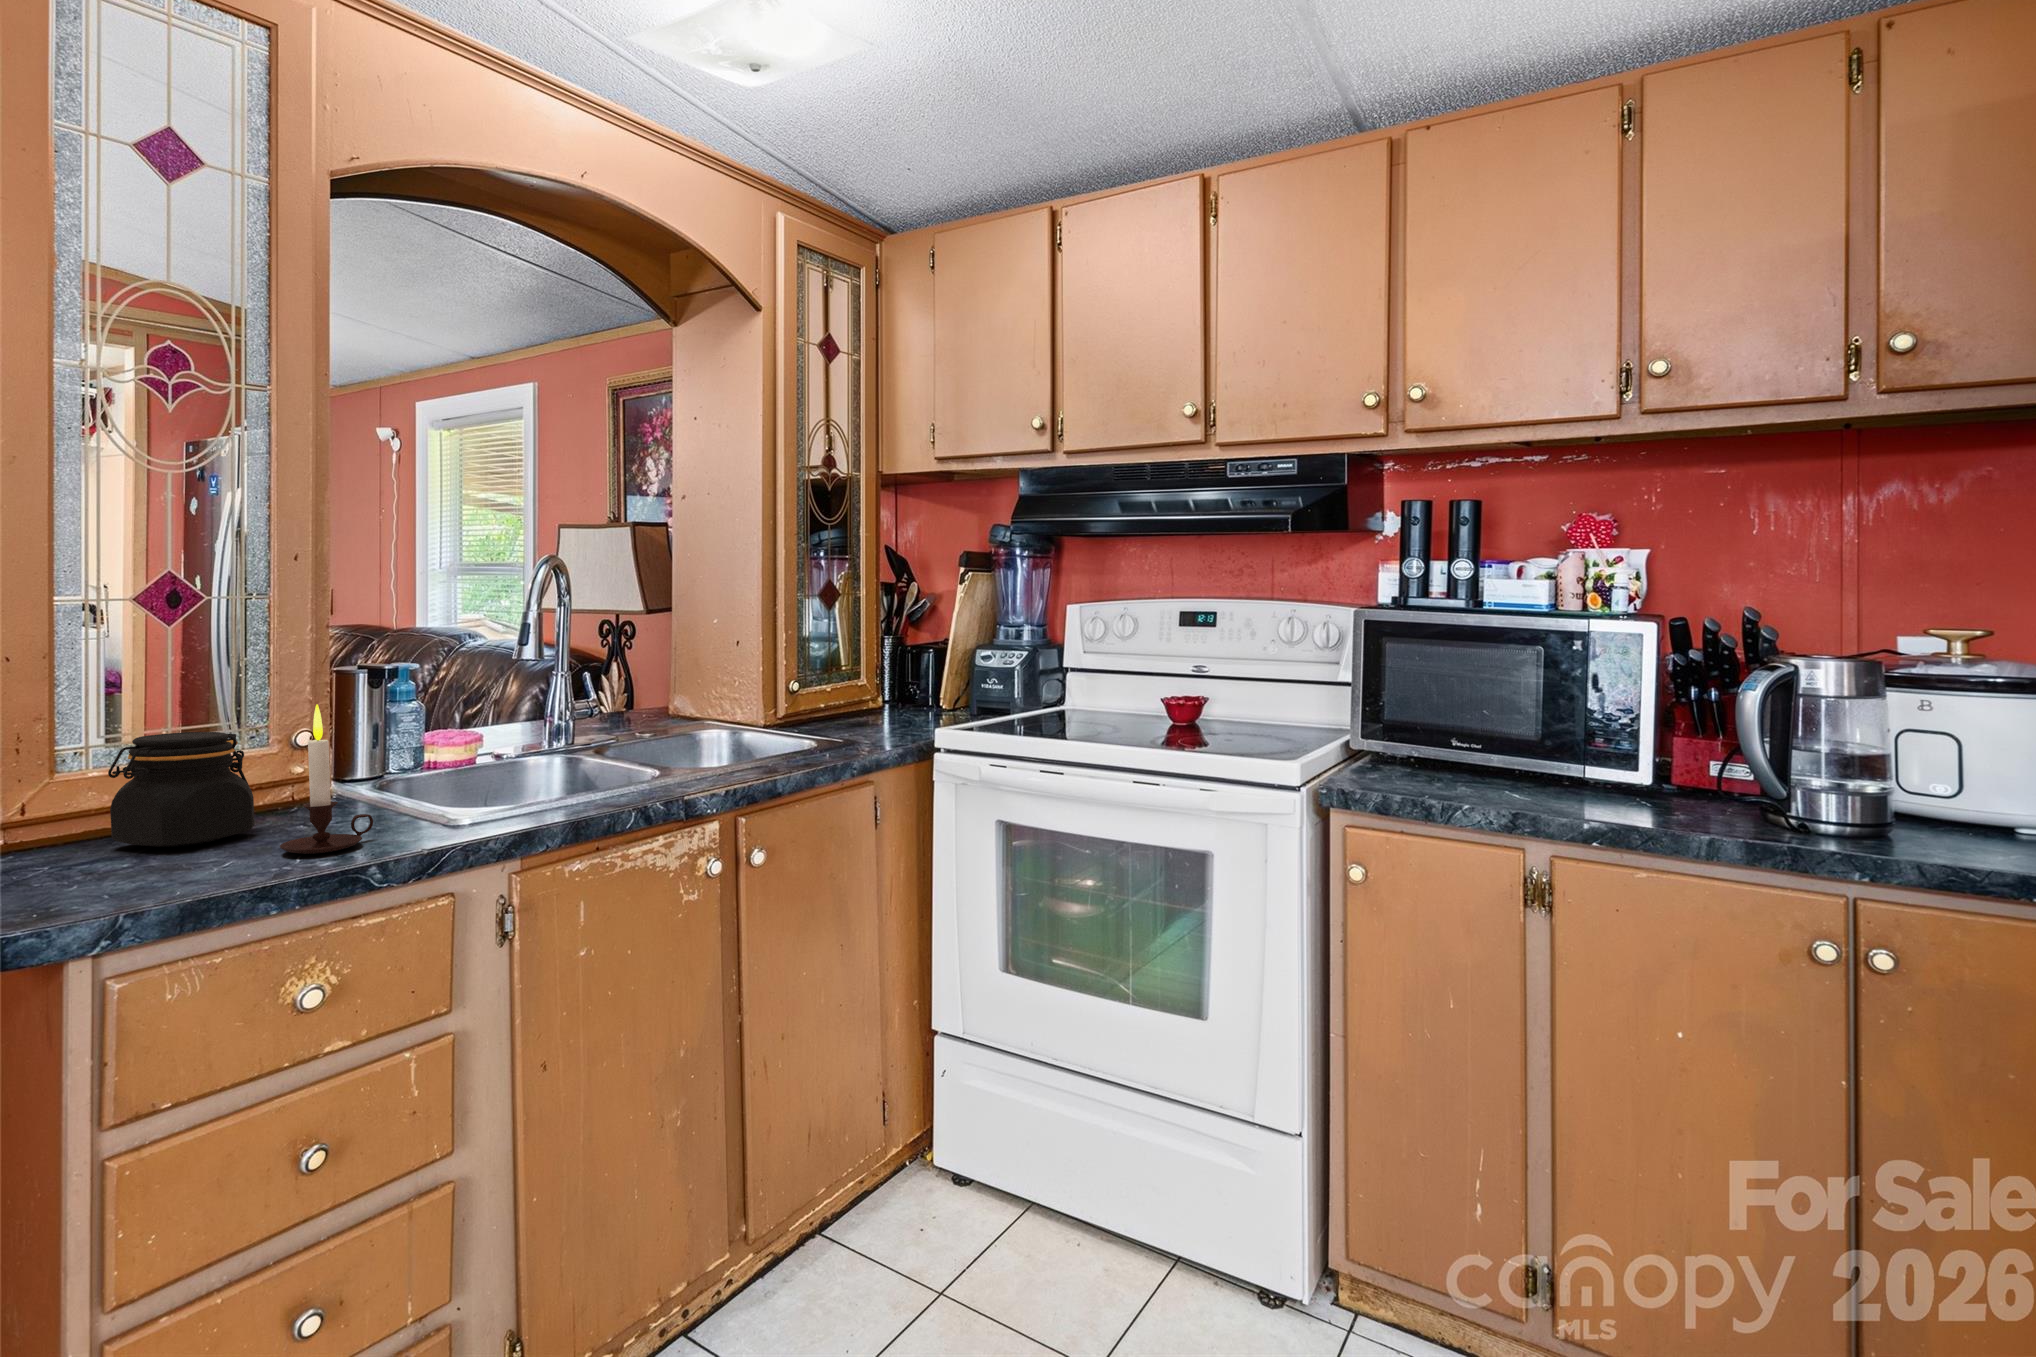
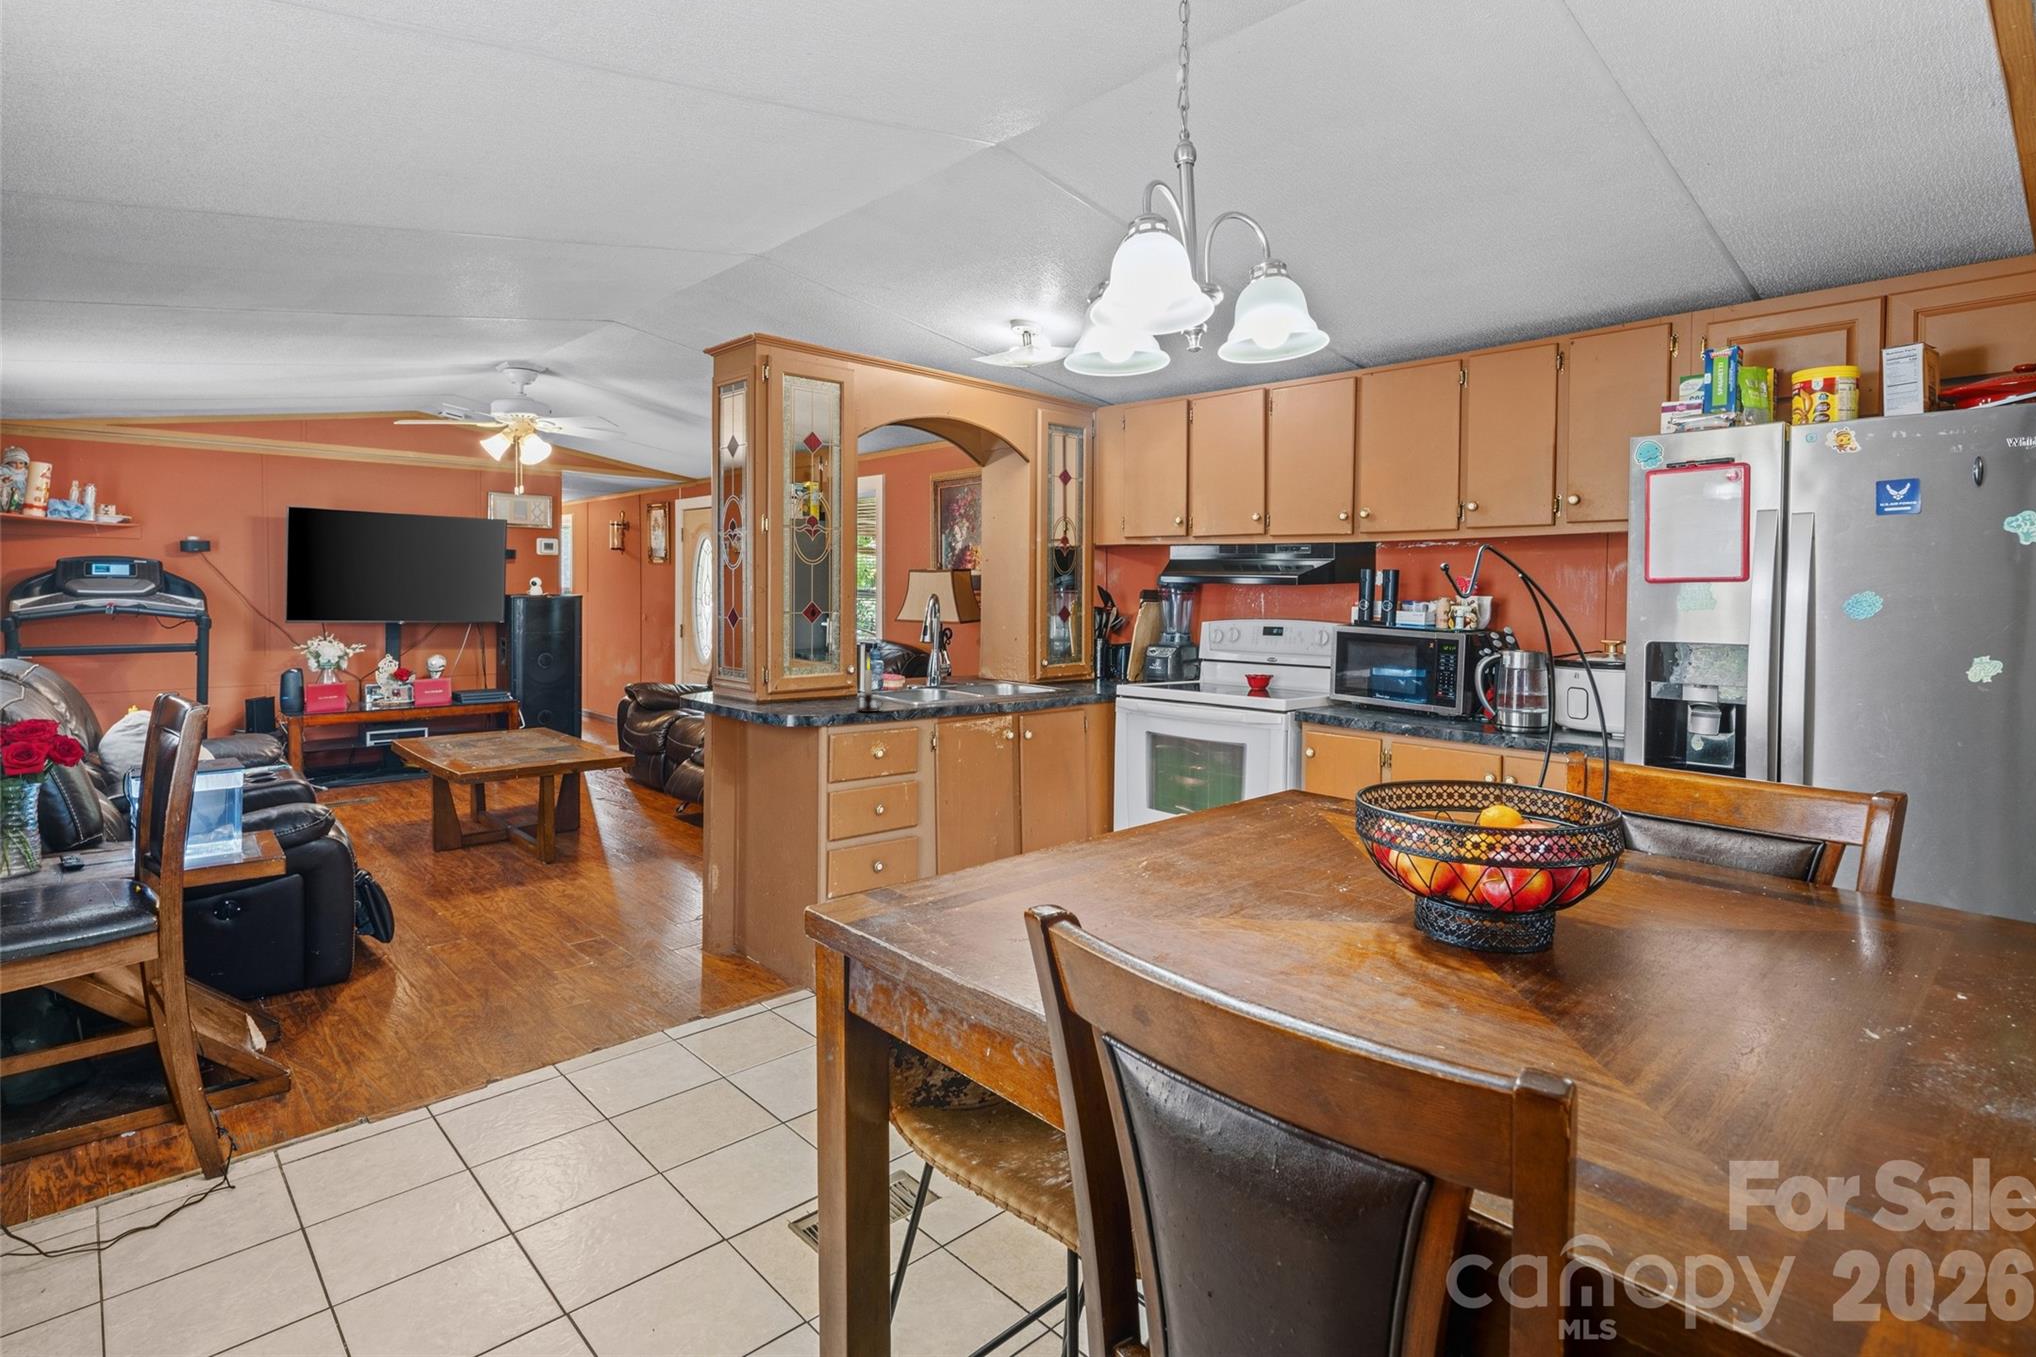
jar: present [108,732,255,847] -> none [795,668,838,709]

